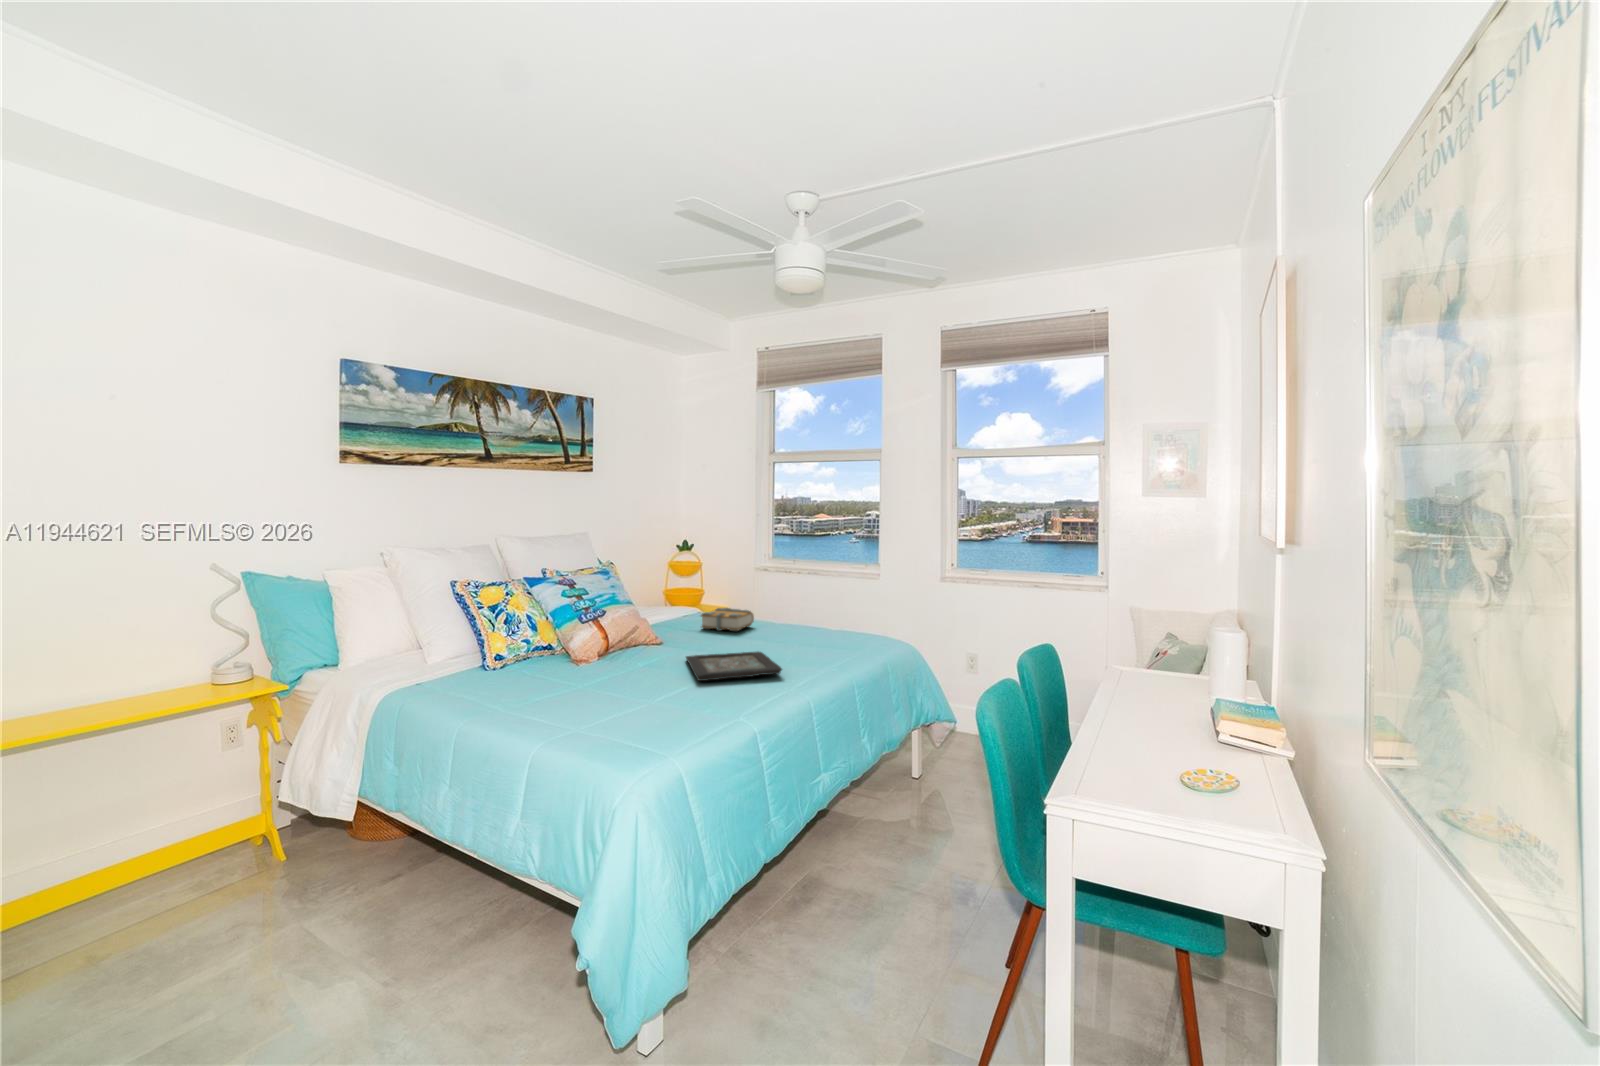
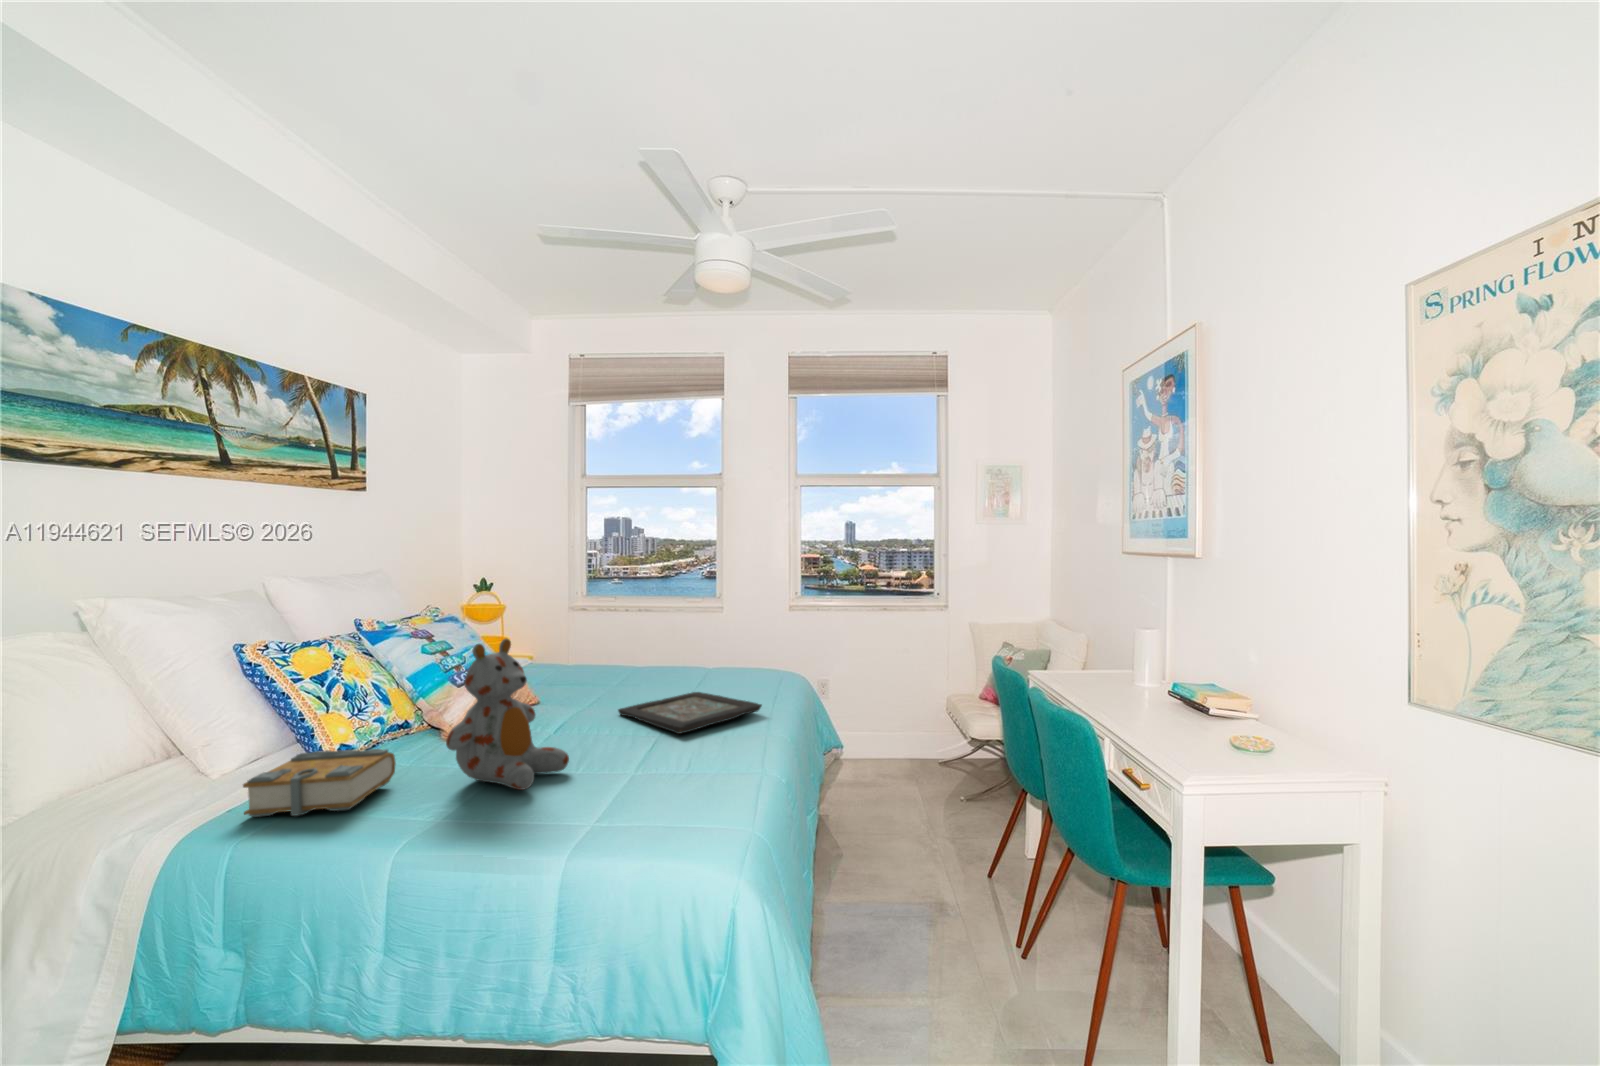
stuffed bear: none [519,595,601,698] -> present [446,639,569,790]
book: present [701,608,754,631] -> present [243,749,396,817]

